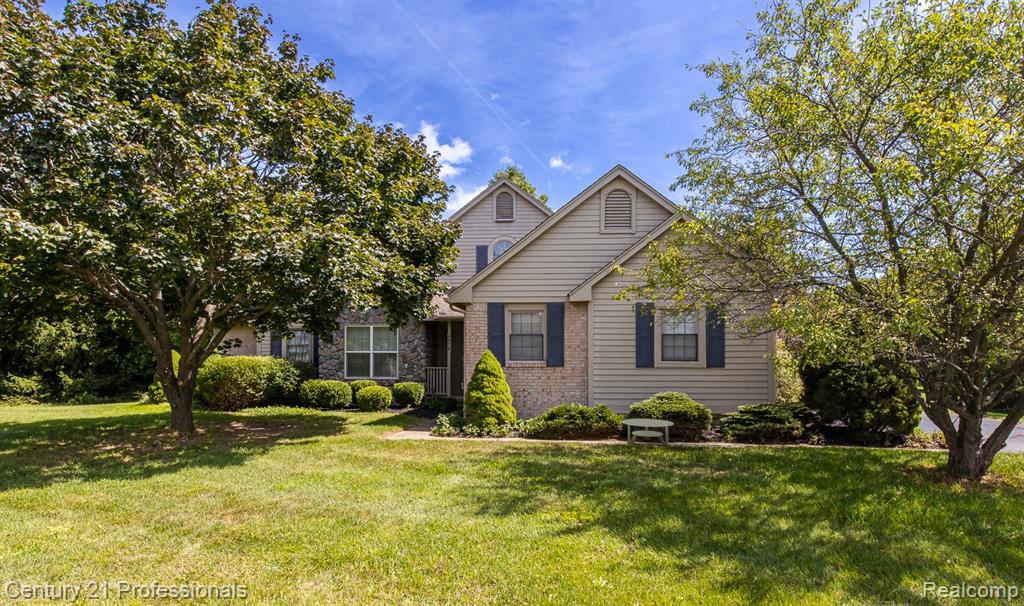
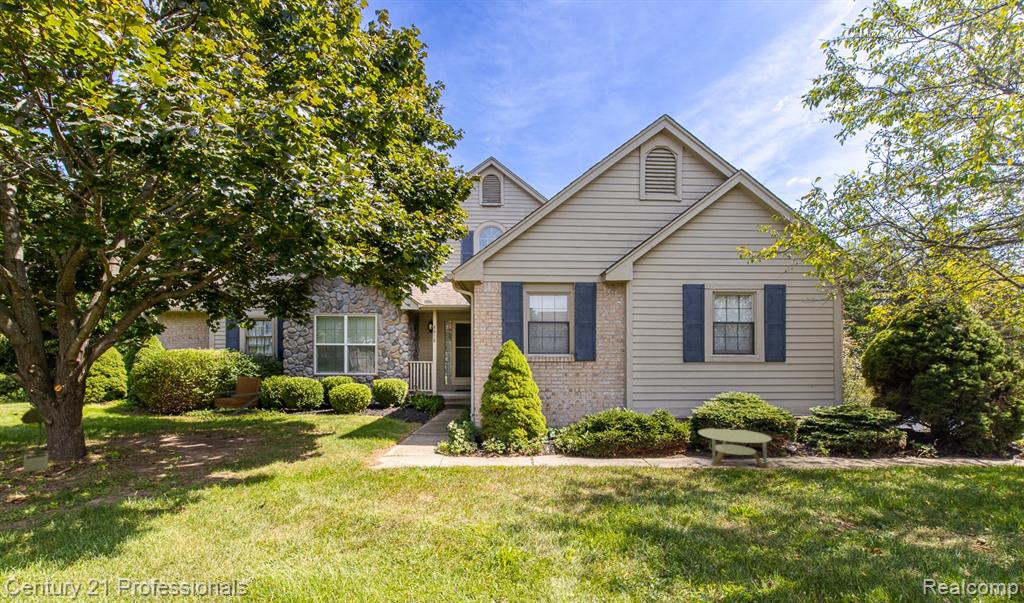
lounge chair: none [263,380,305,411] -> present [211,377,265,416]
potted tree: none [152,396,173,439] -> present [20,407,49,473]

